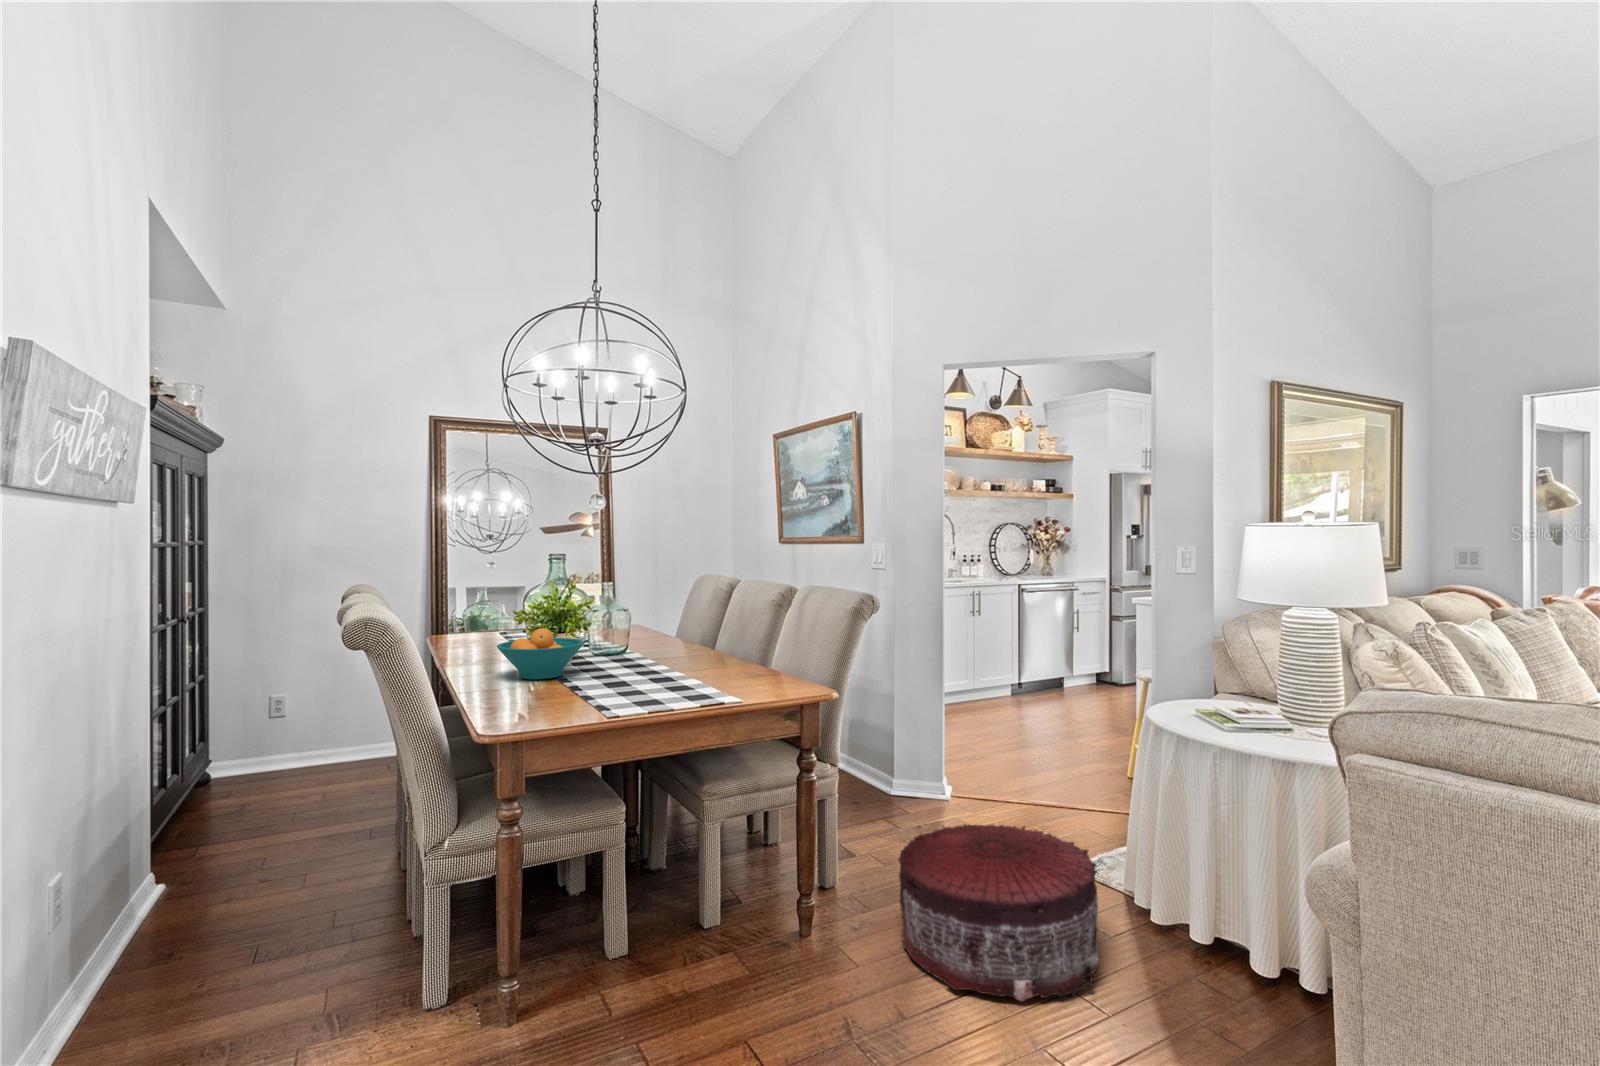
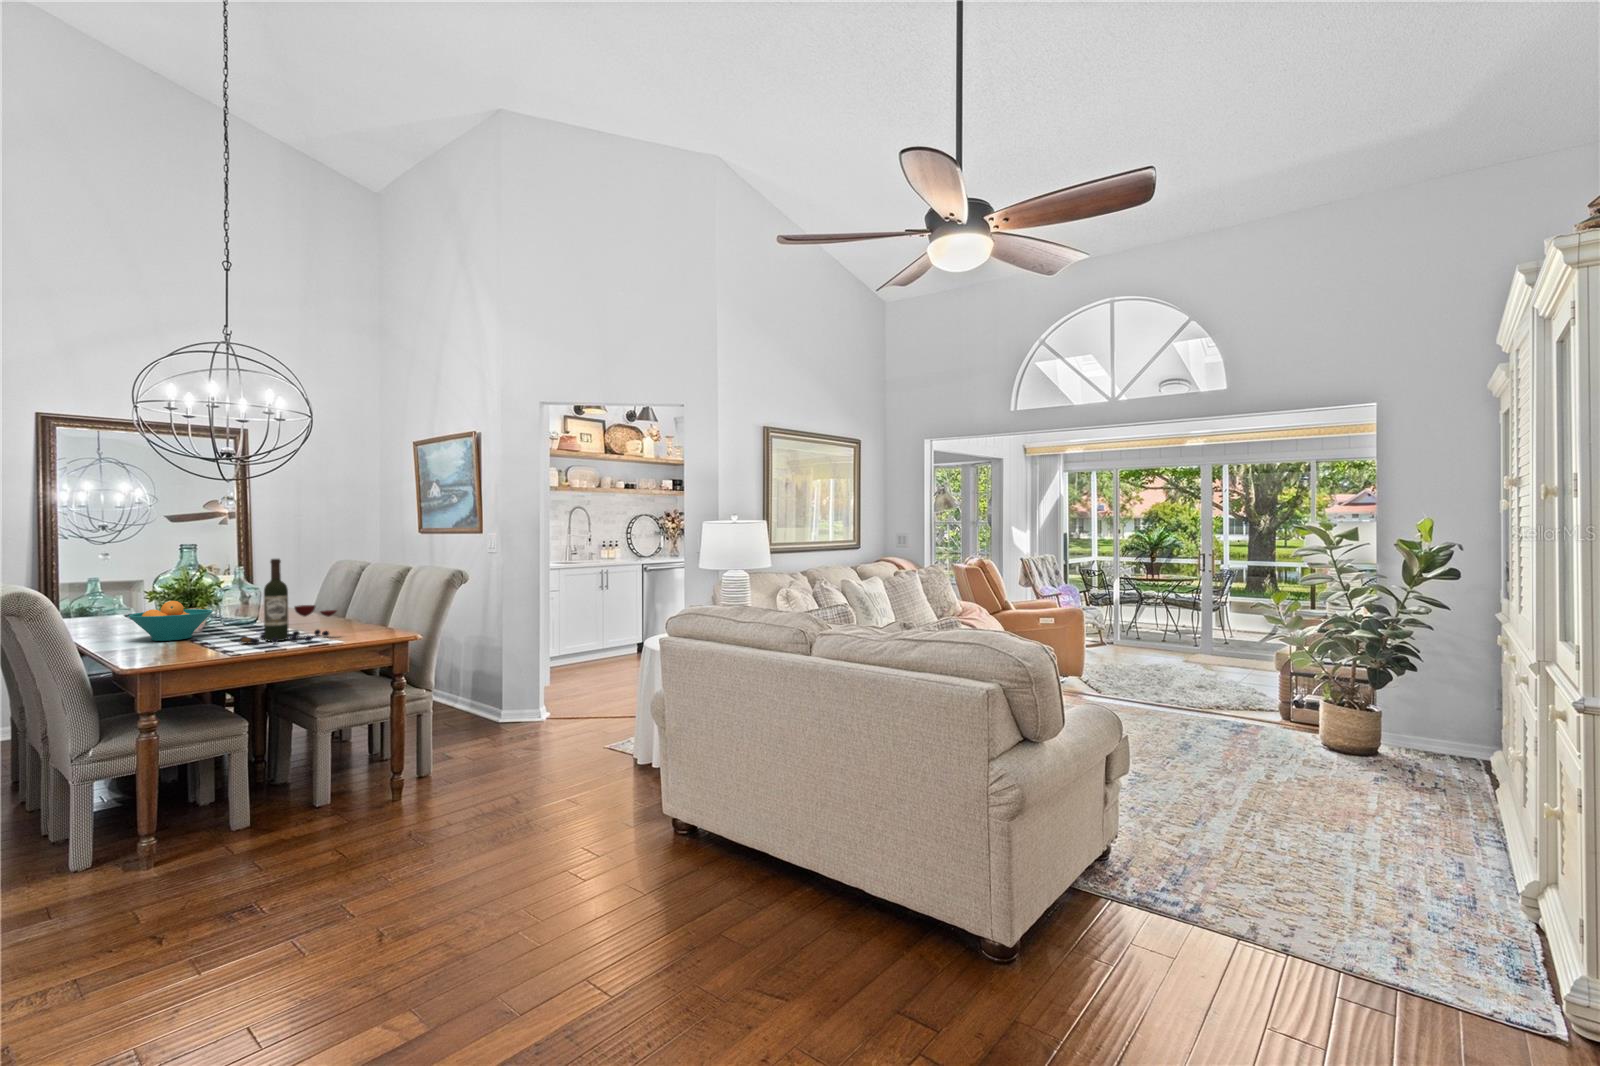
wine bottle: none [615,578,731,694] -> present [240,559,337,644]
pouf: present [899,824,1099,1001] -> none [465,720,600,816]

